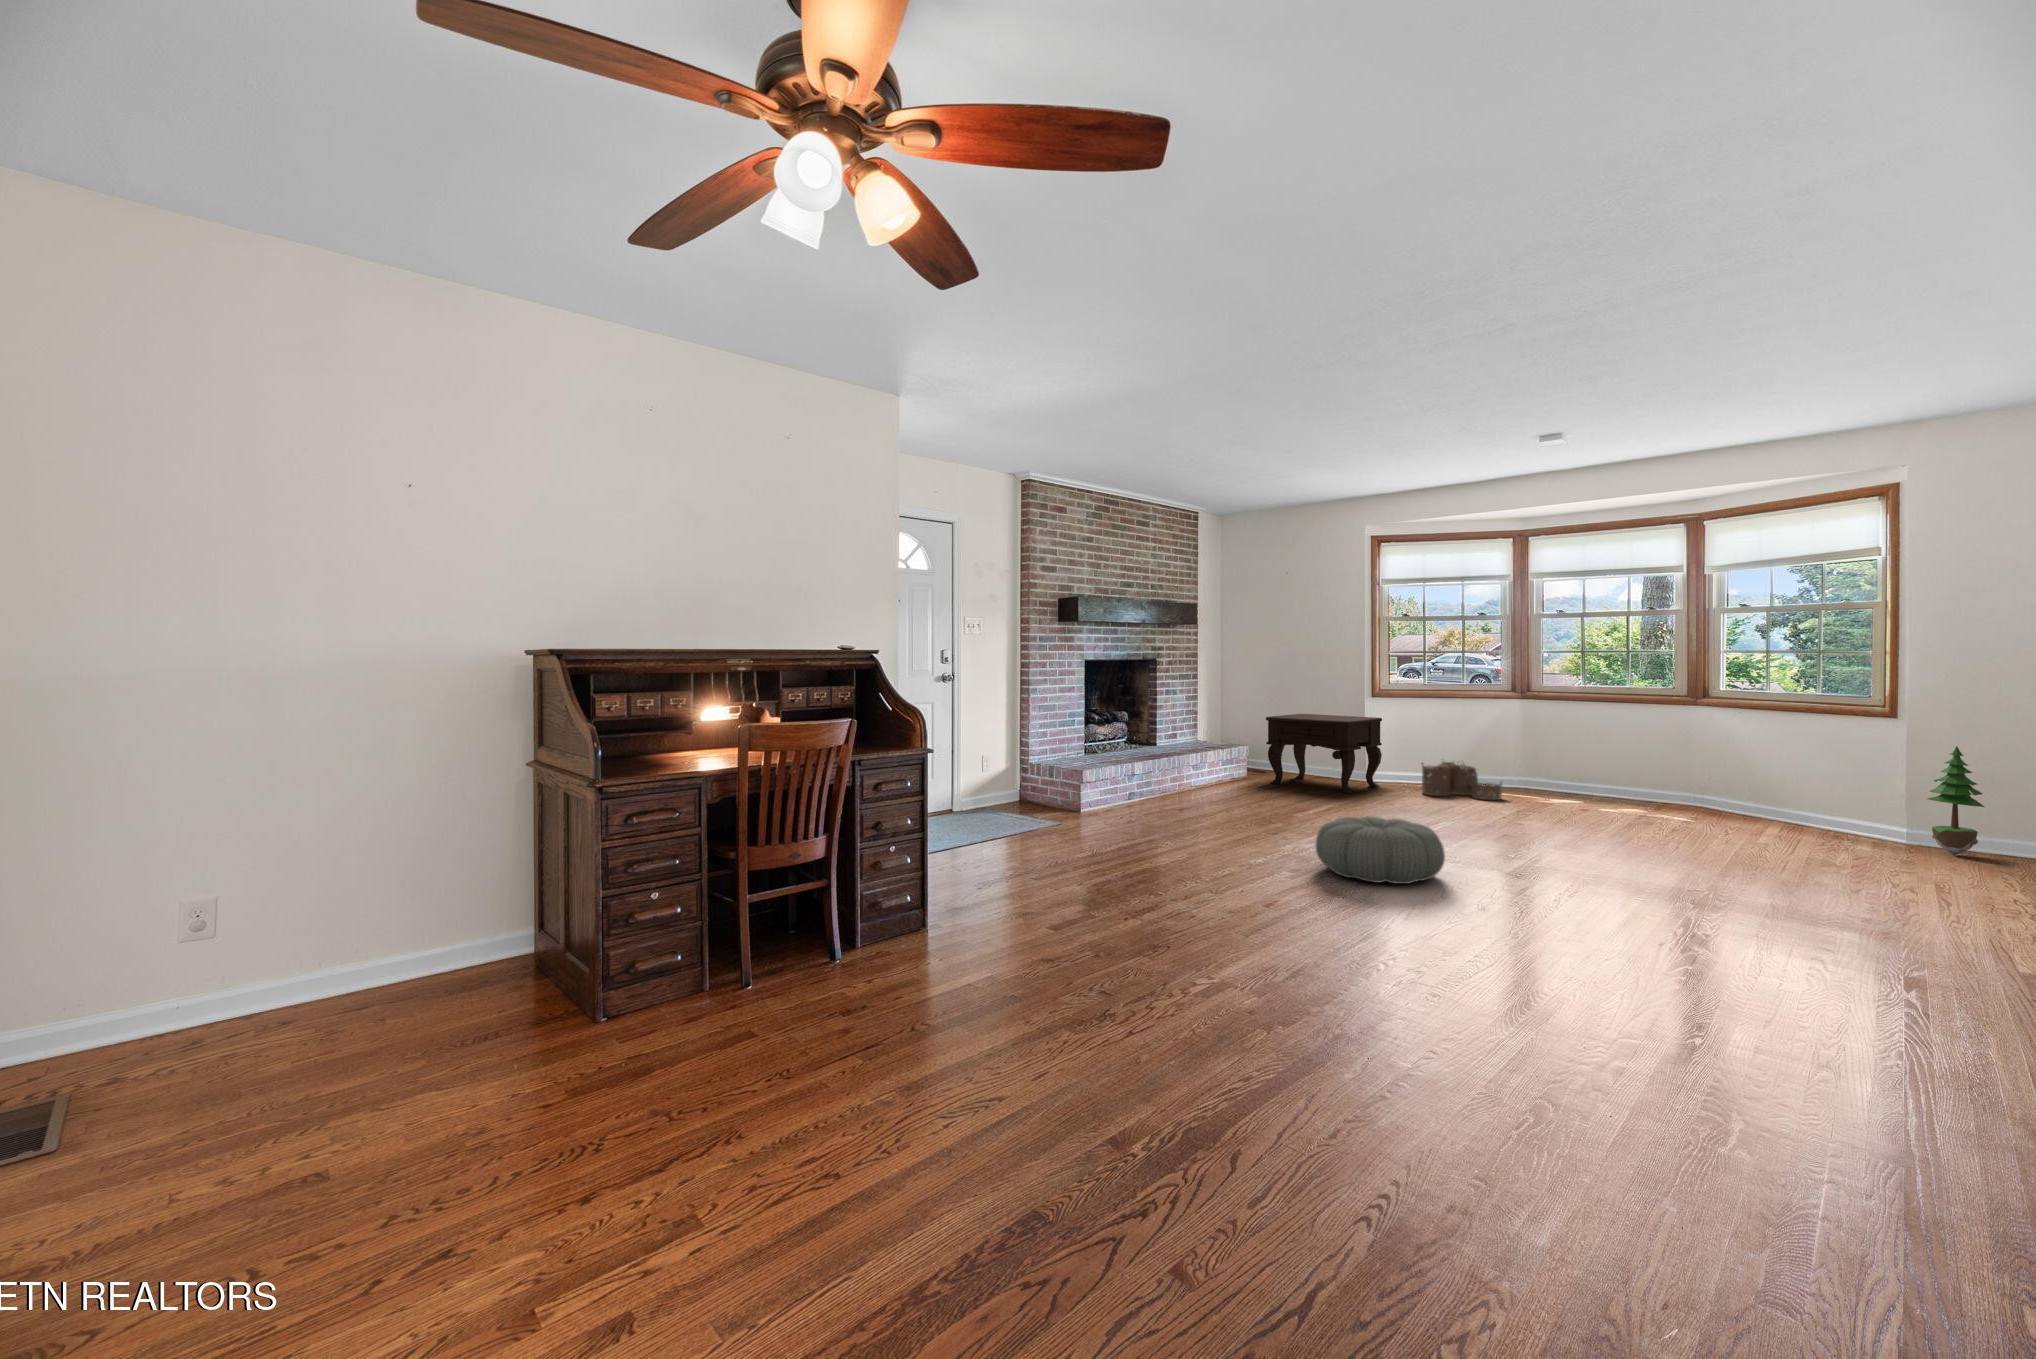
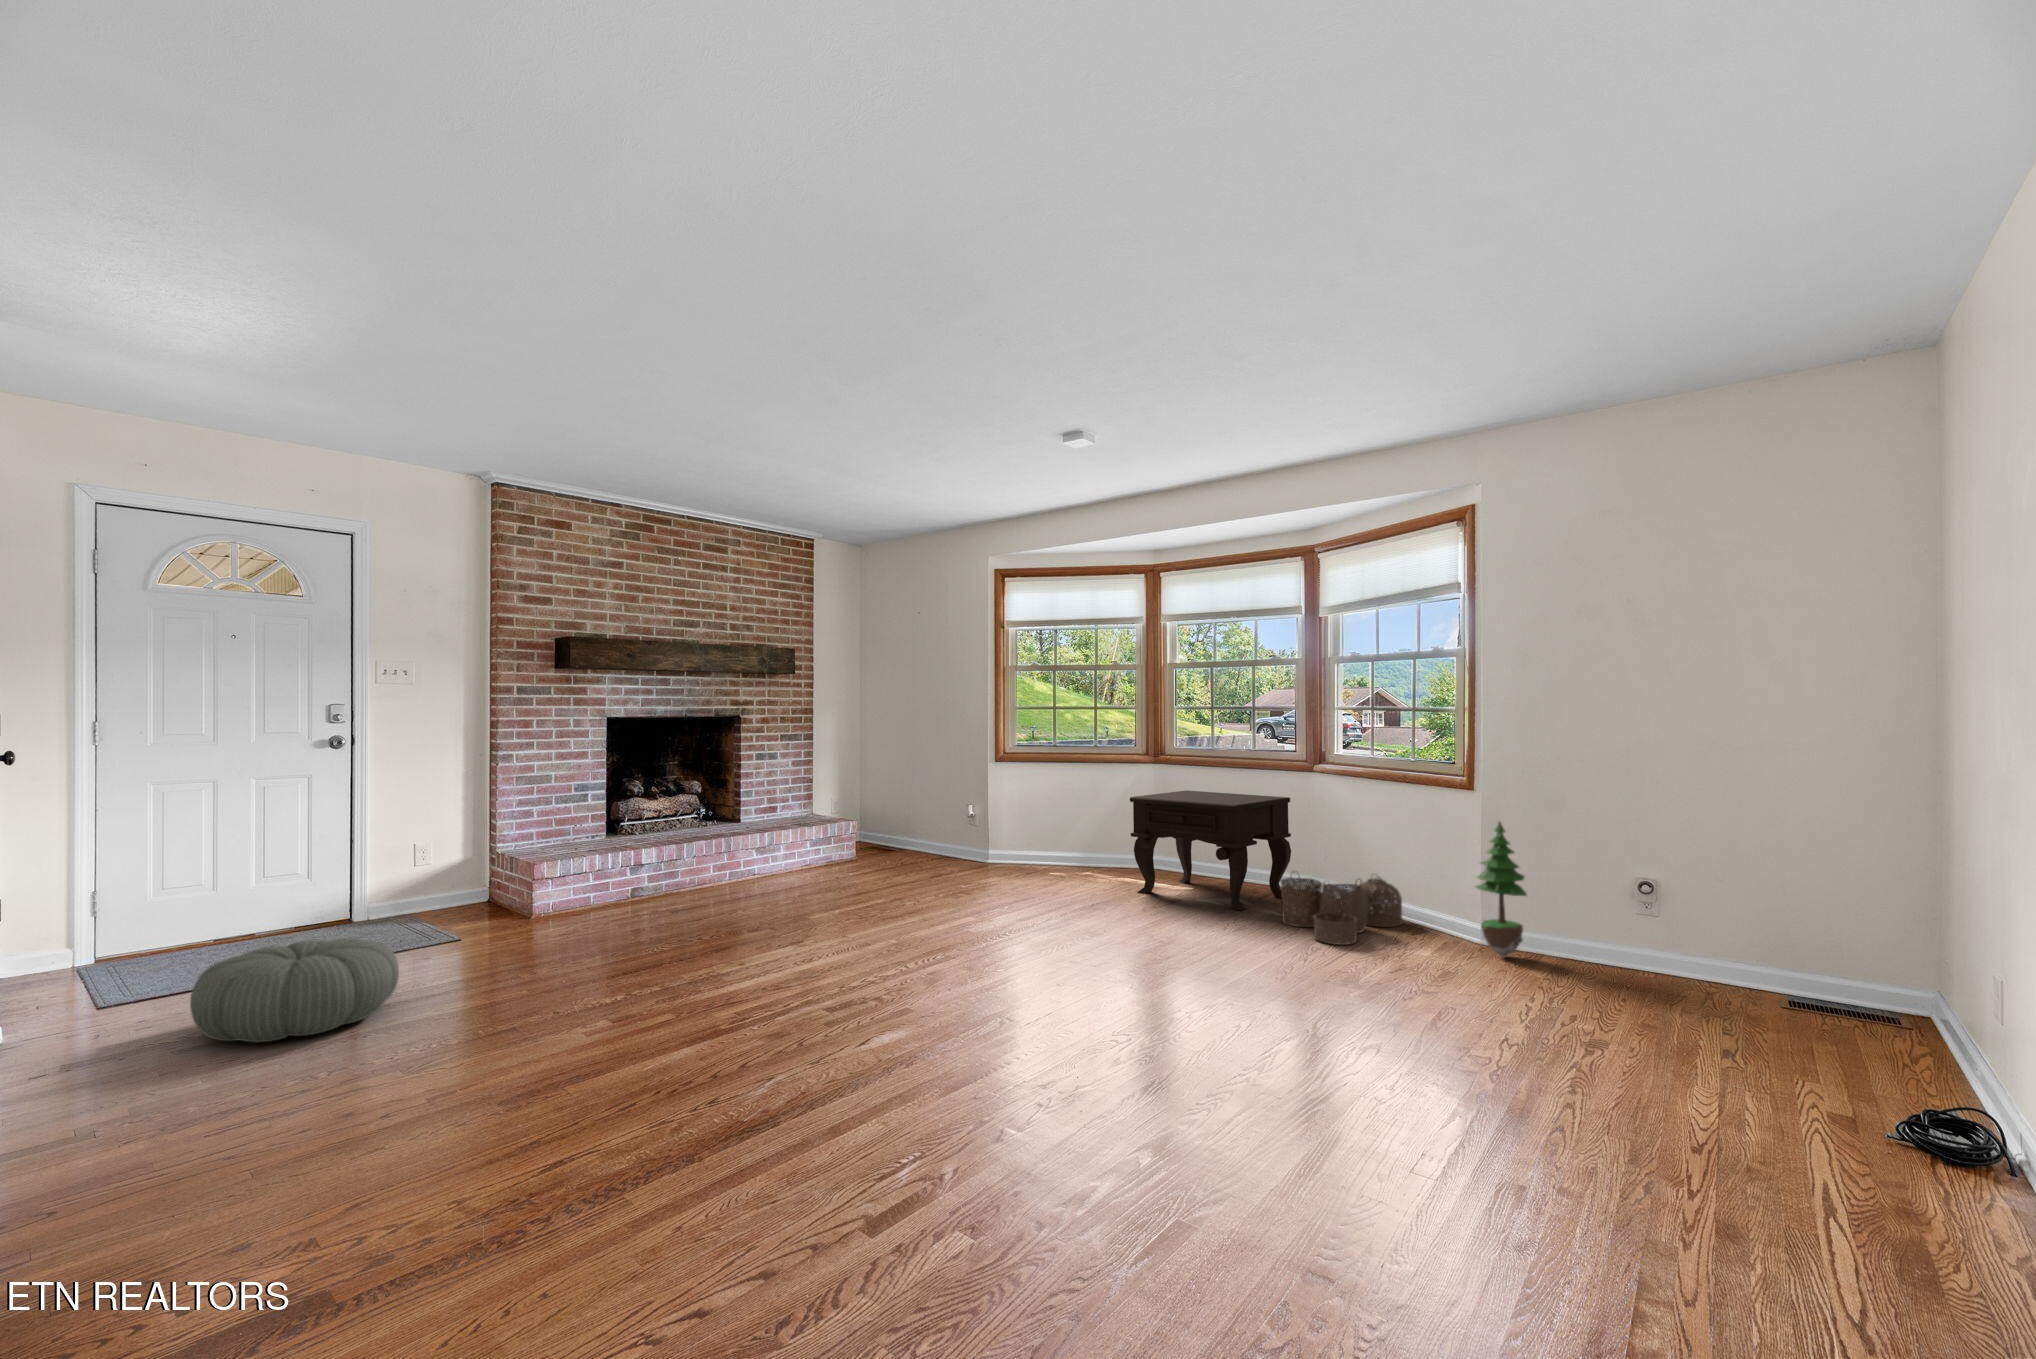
side table: present [1266,714,1382,793] -> present [1130,790,1291,910]
woven basket: present [1422,762,1502,800] -> present [1281,871,1403,945]
pouf: present [1316,816,1445,884] -> present [190,938,399,1042]

